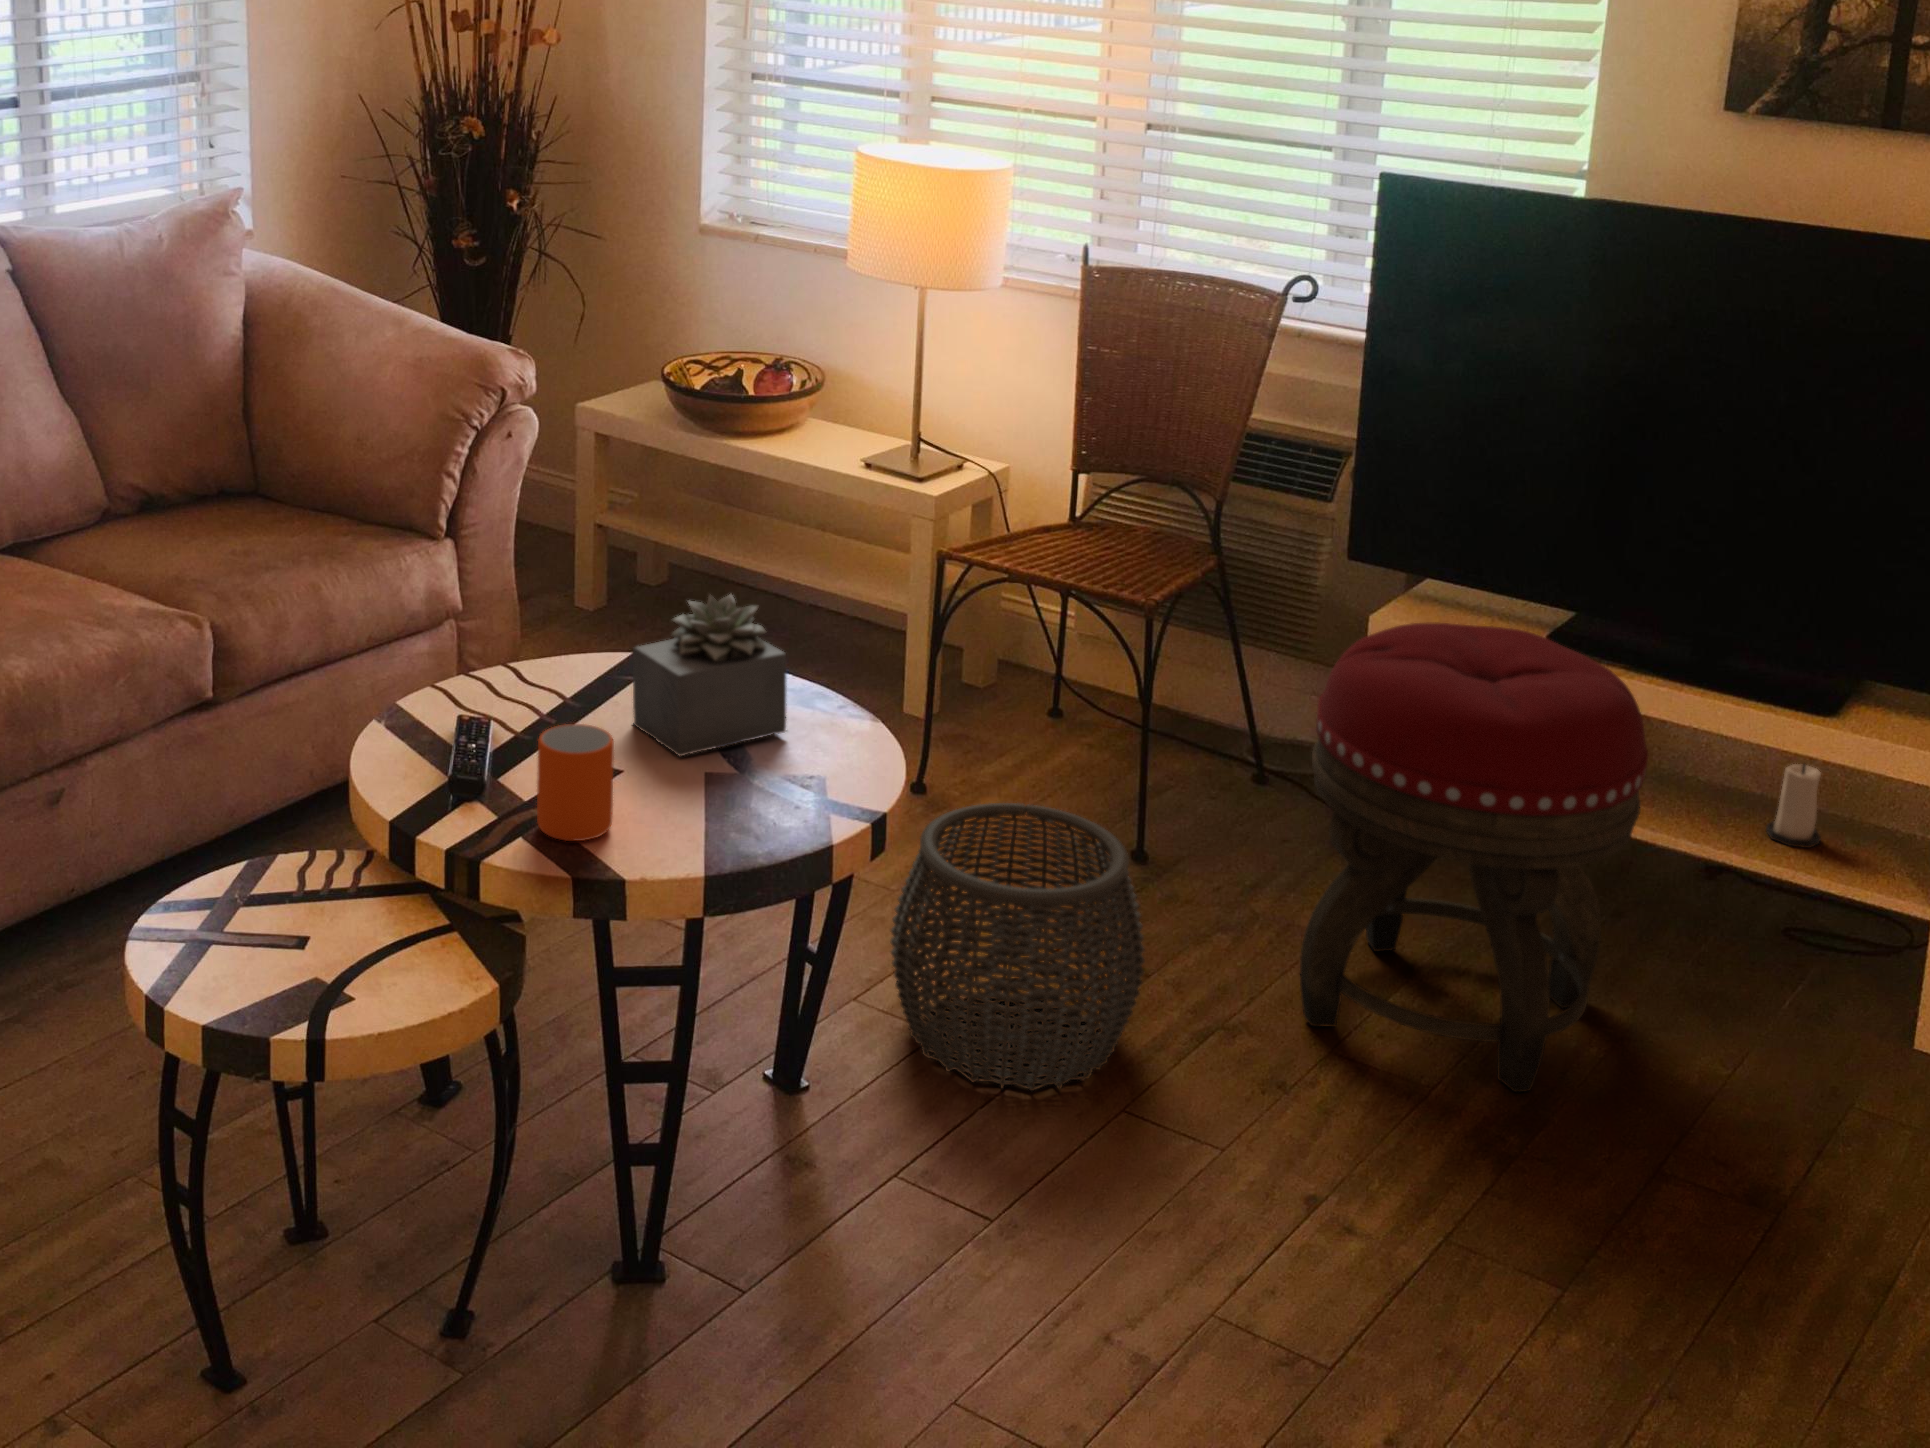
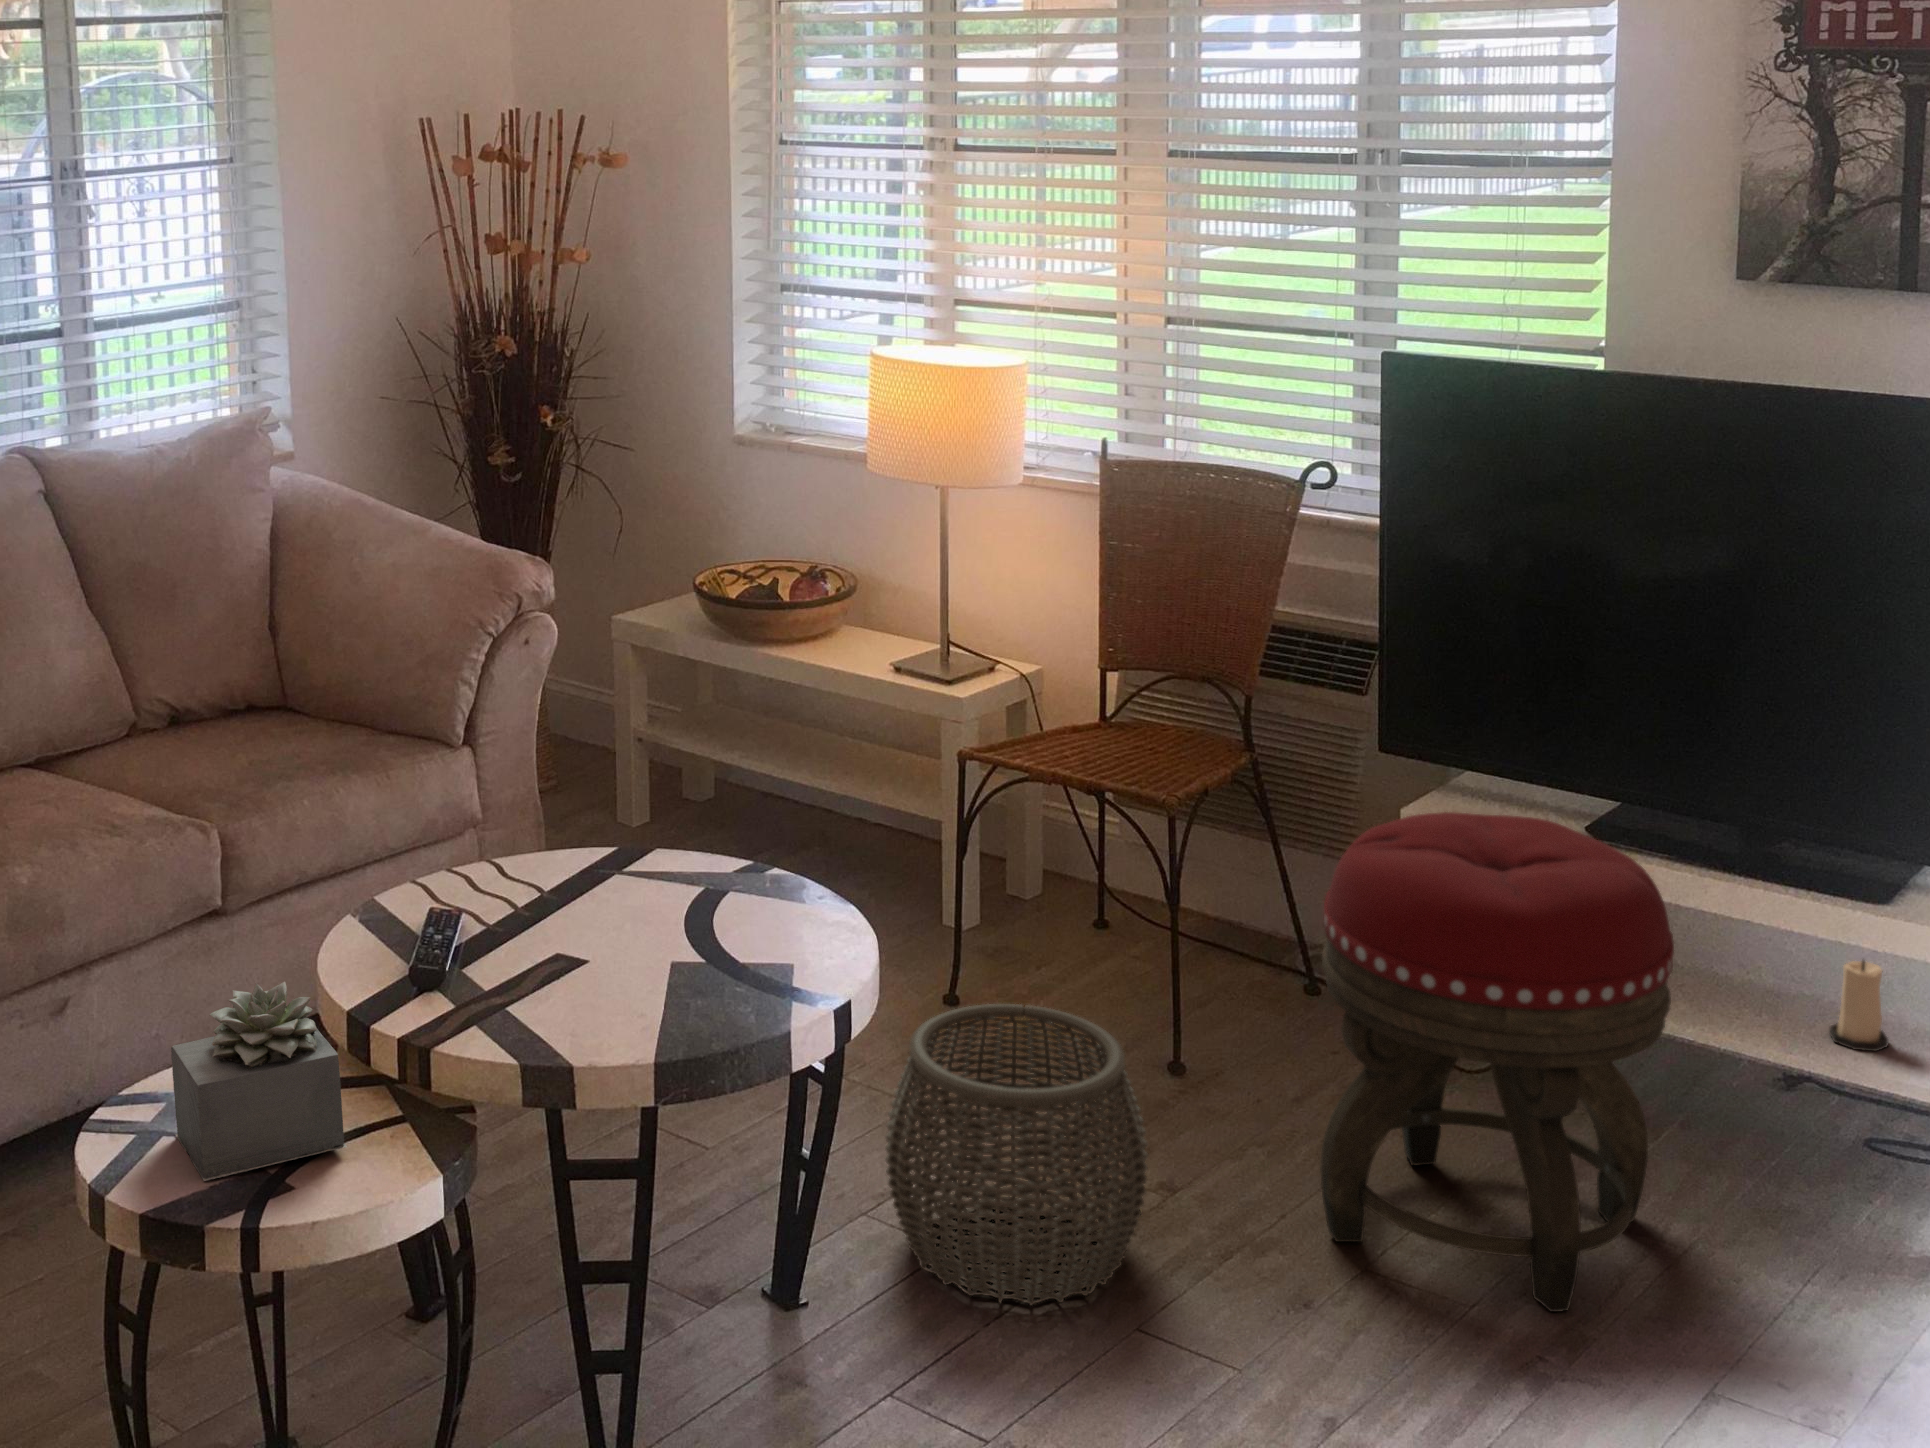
succulent plant: present [633,594,787,756] -> present [171,982,347,1181]
mug: present [537,724,614,841] -> none [490,913,567,1031]

